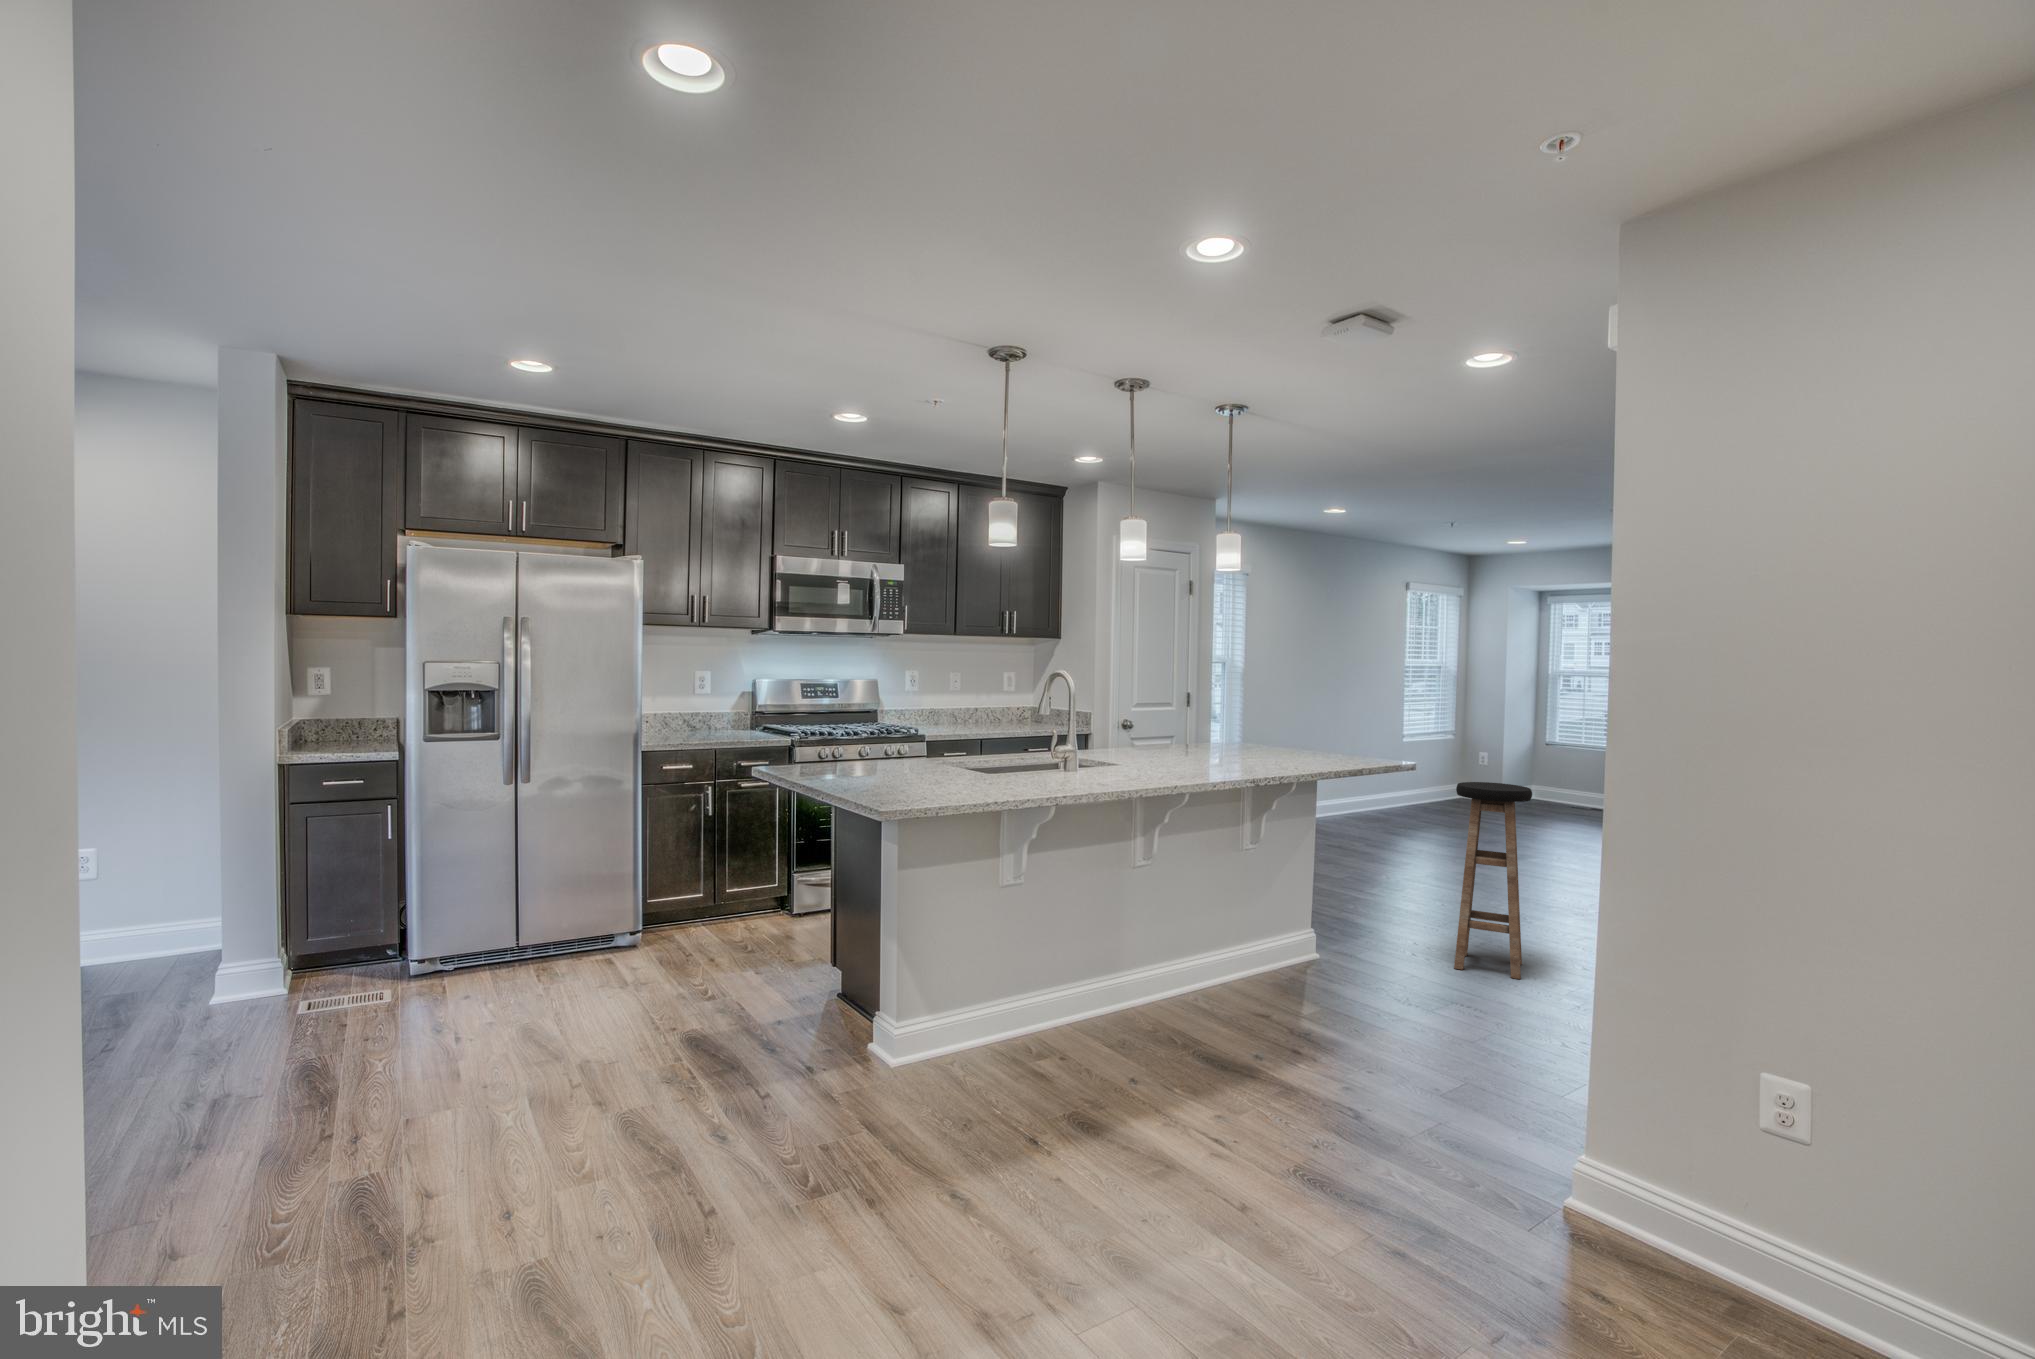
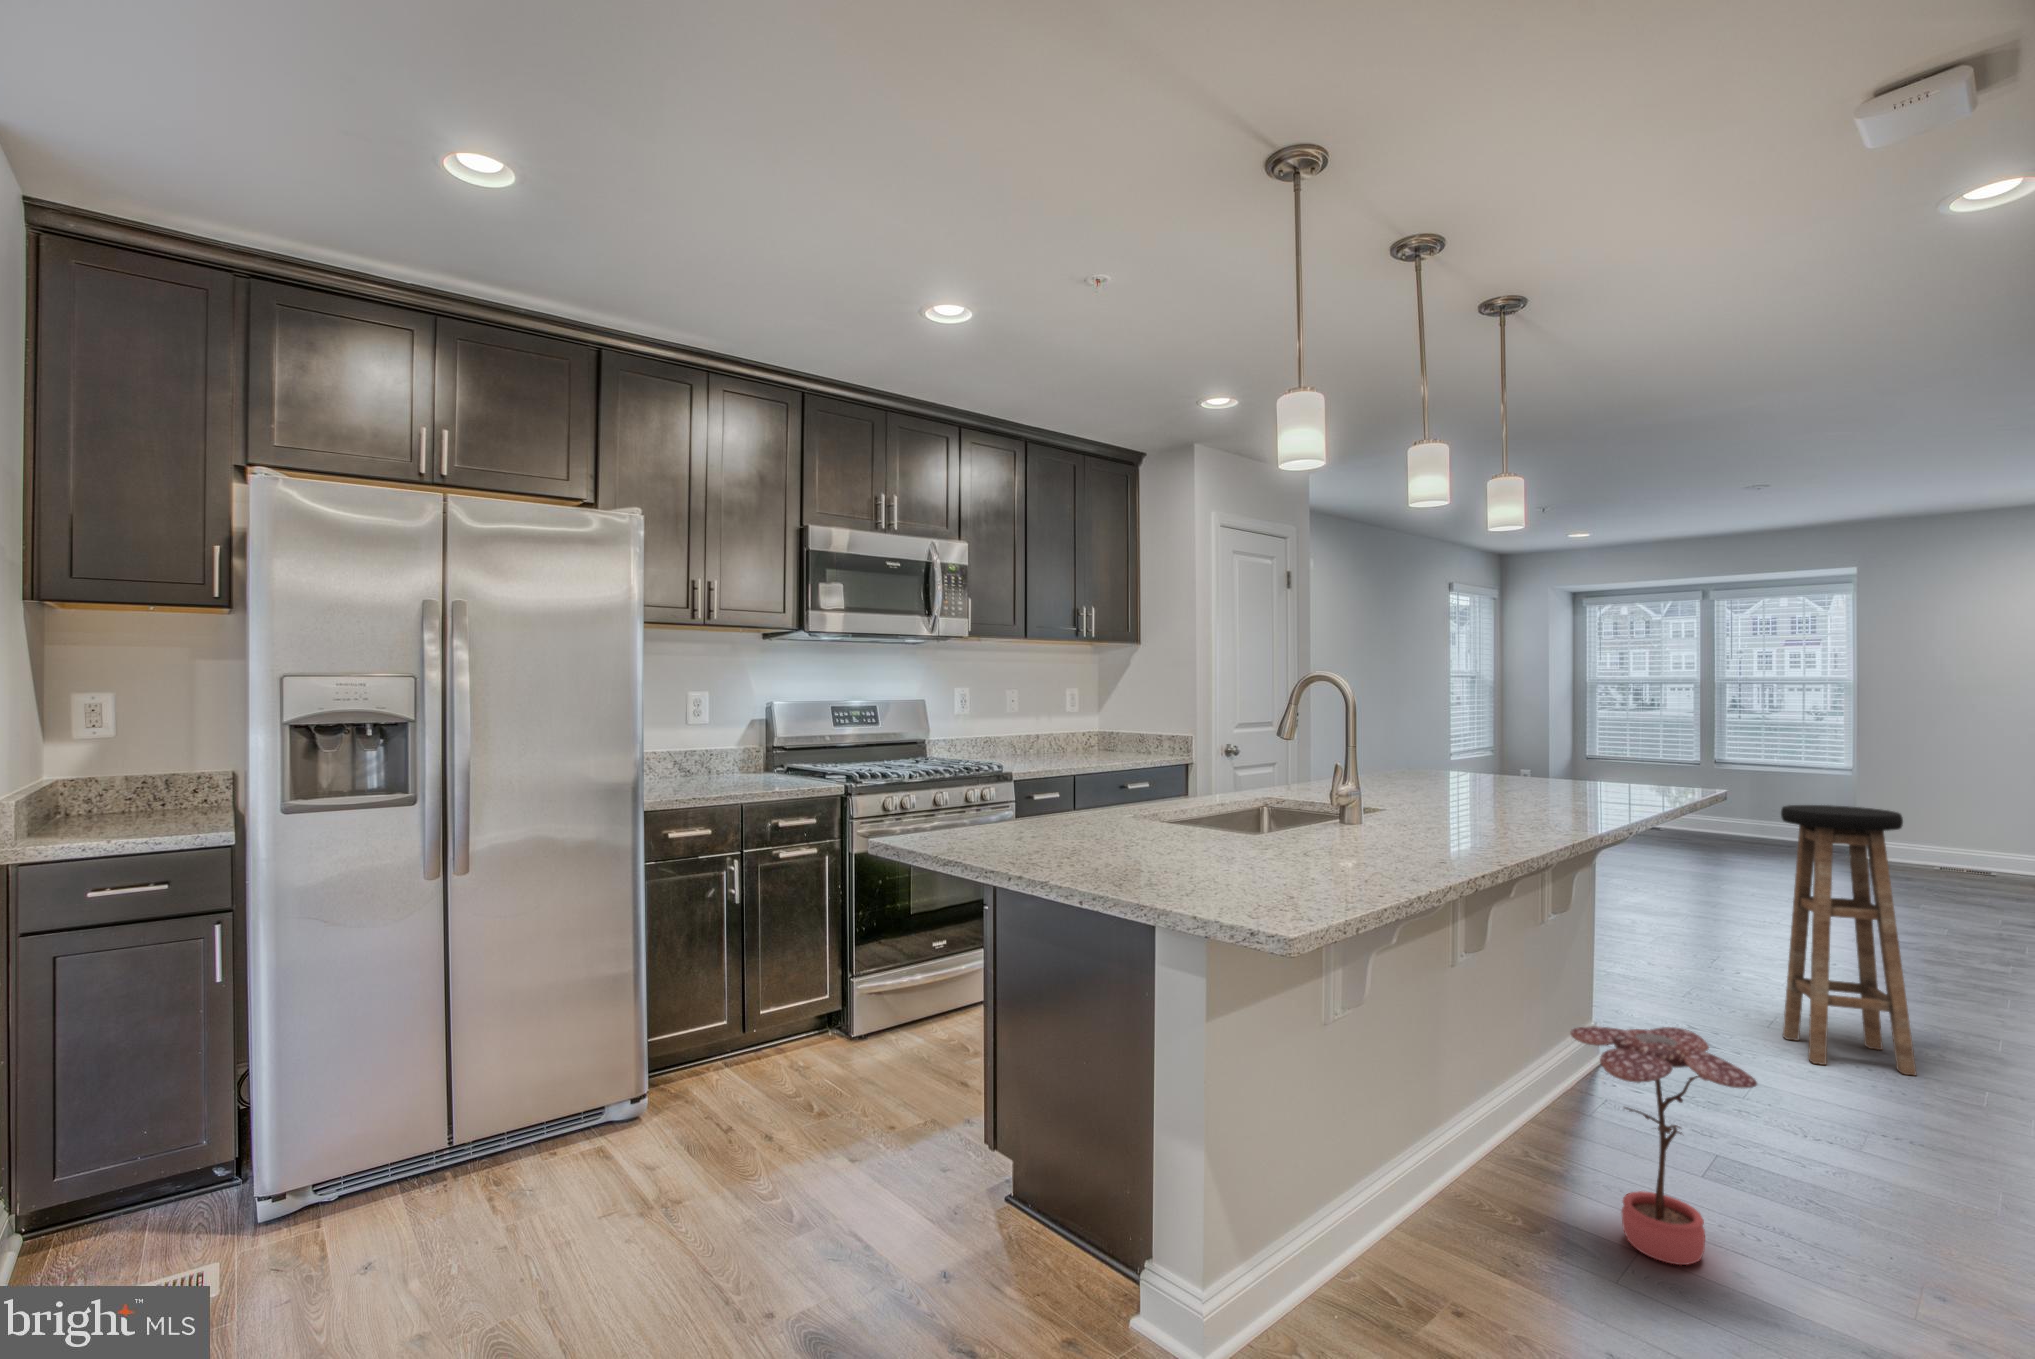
potted plant: none [1163,909,1248,1048] -> present [1570,1026,1757,1265]

